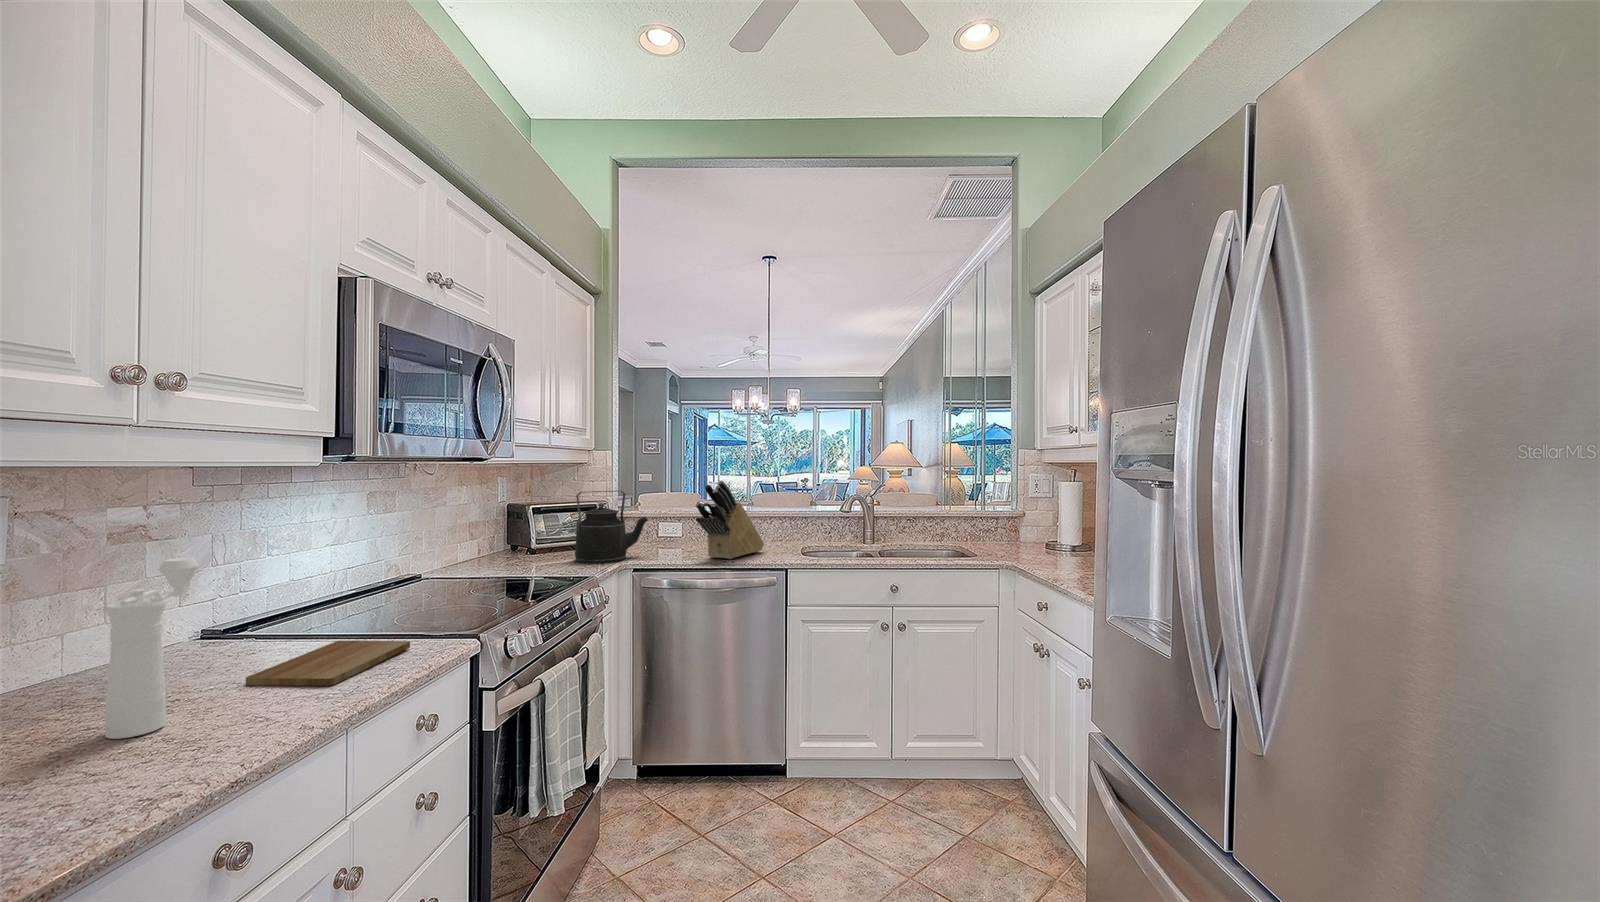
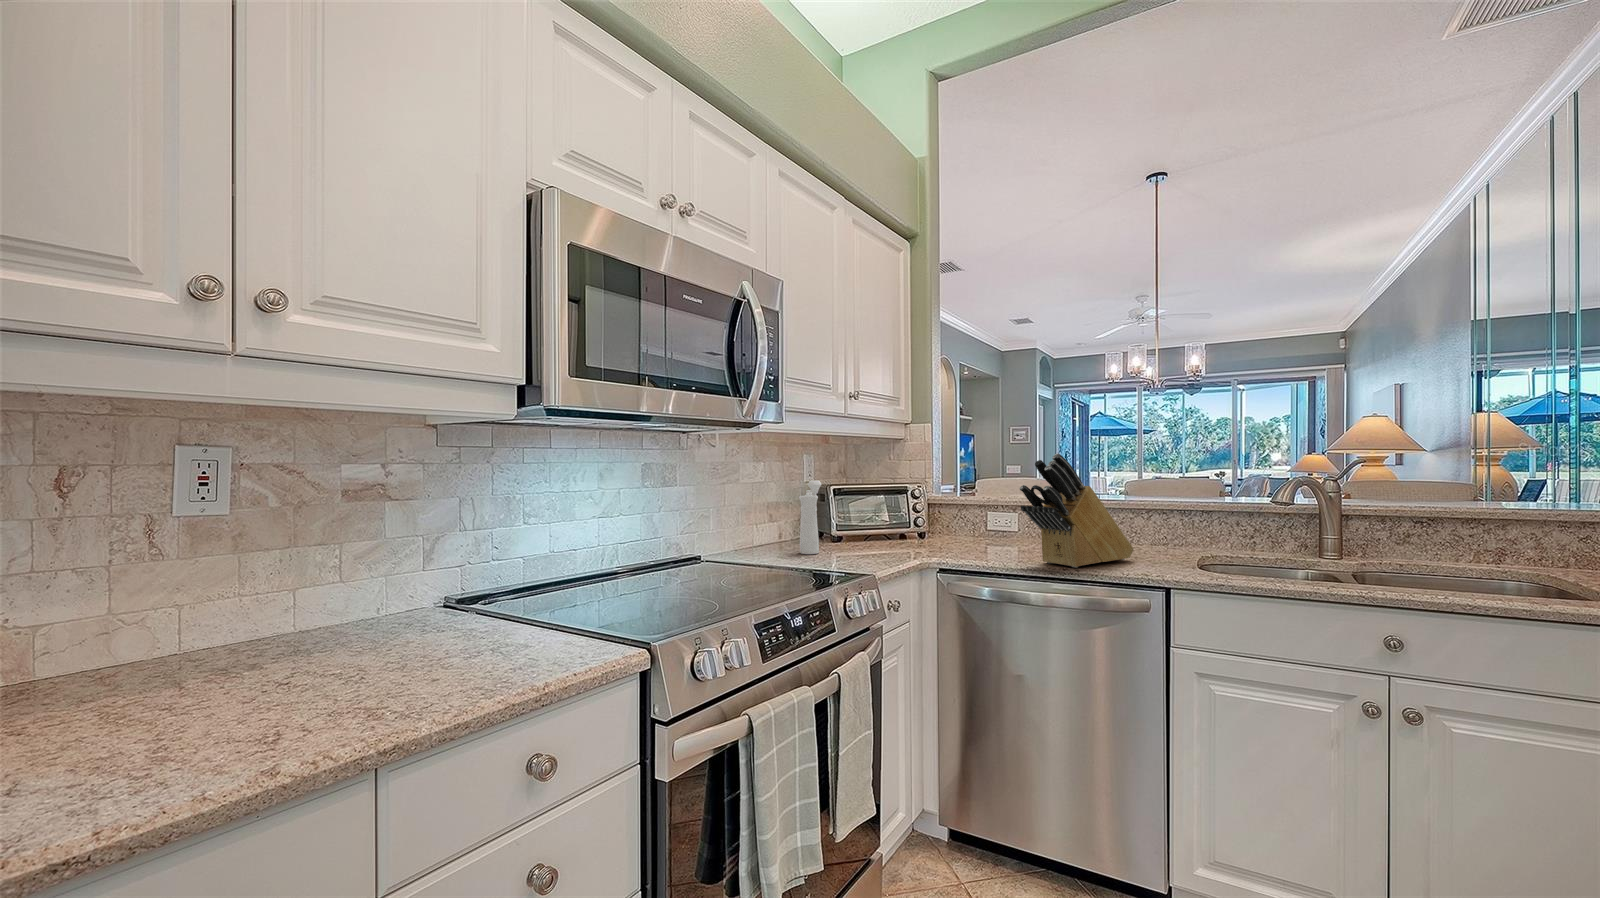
kettle: present [575,491,648,563] -> none [870,469,961,558]
pepper mill: present [105,558,199,739] -> present [799,480,822,554]
cutting board: present [246,641,410,686] -> none [369,627,566,693]

